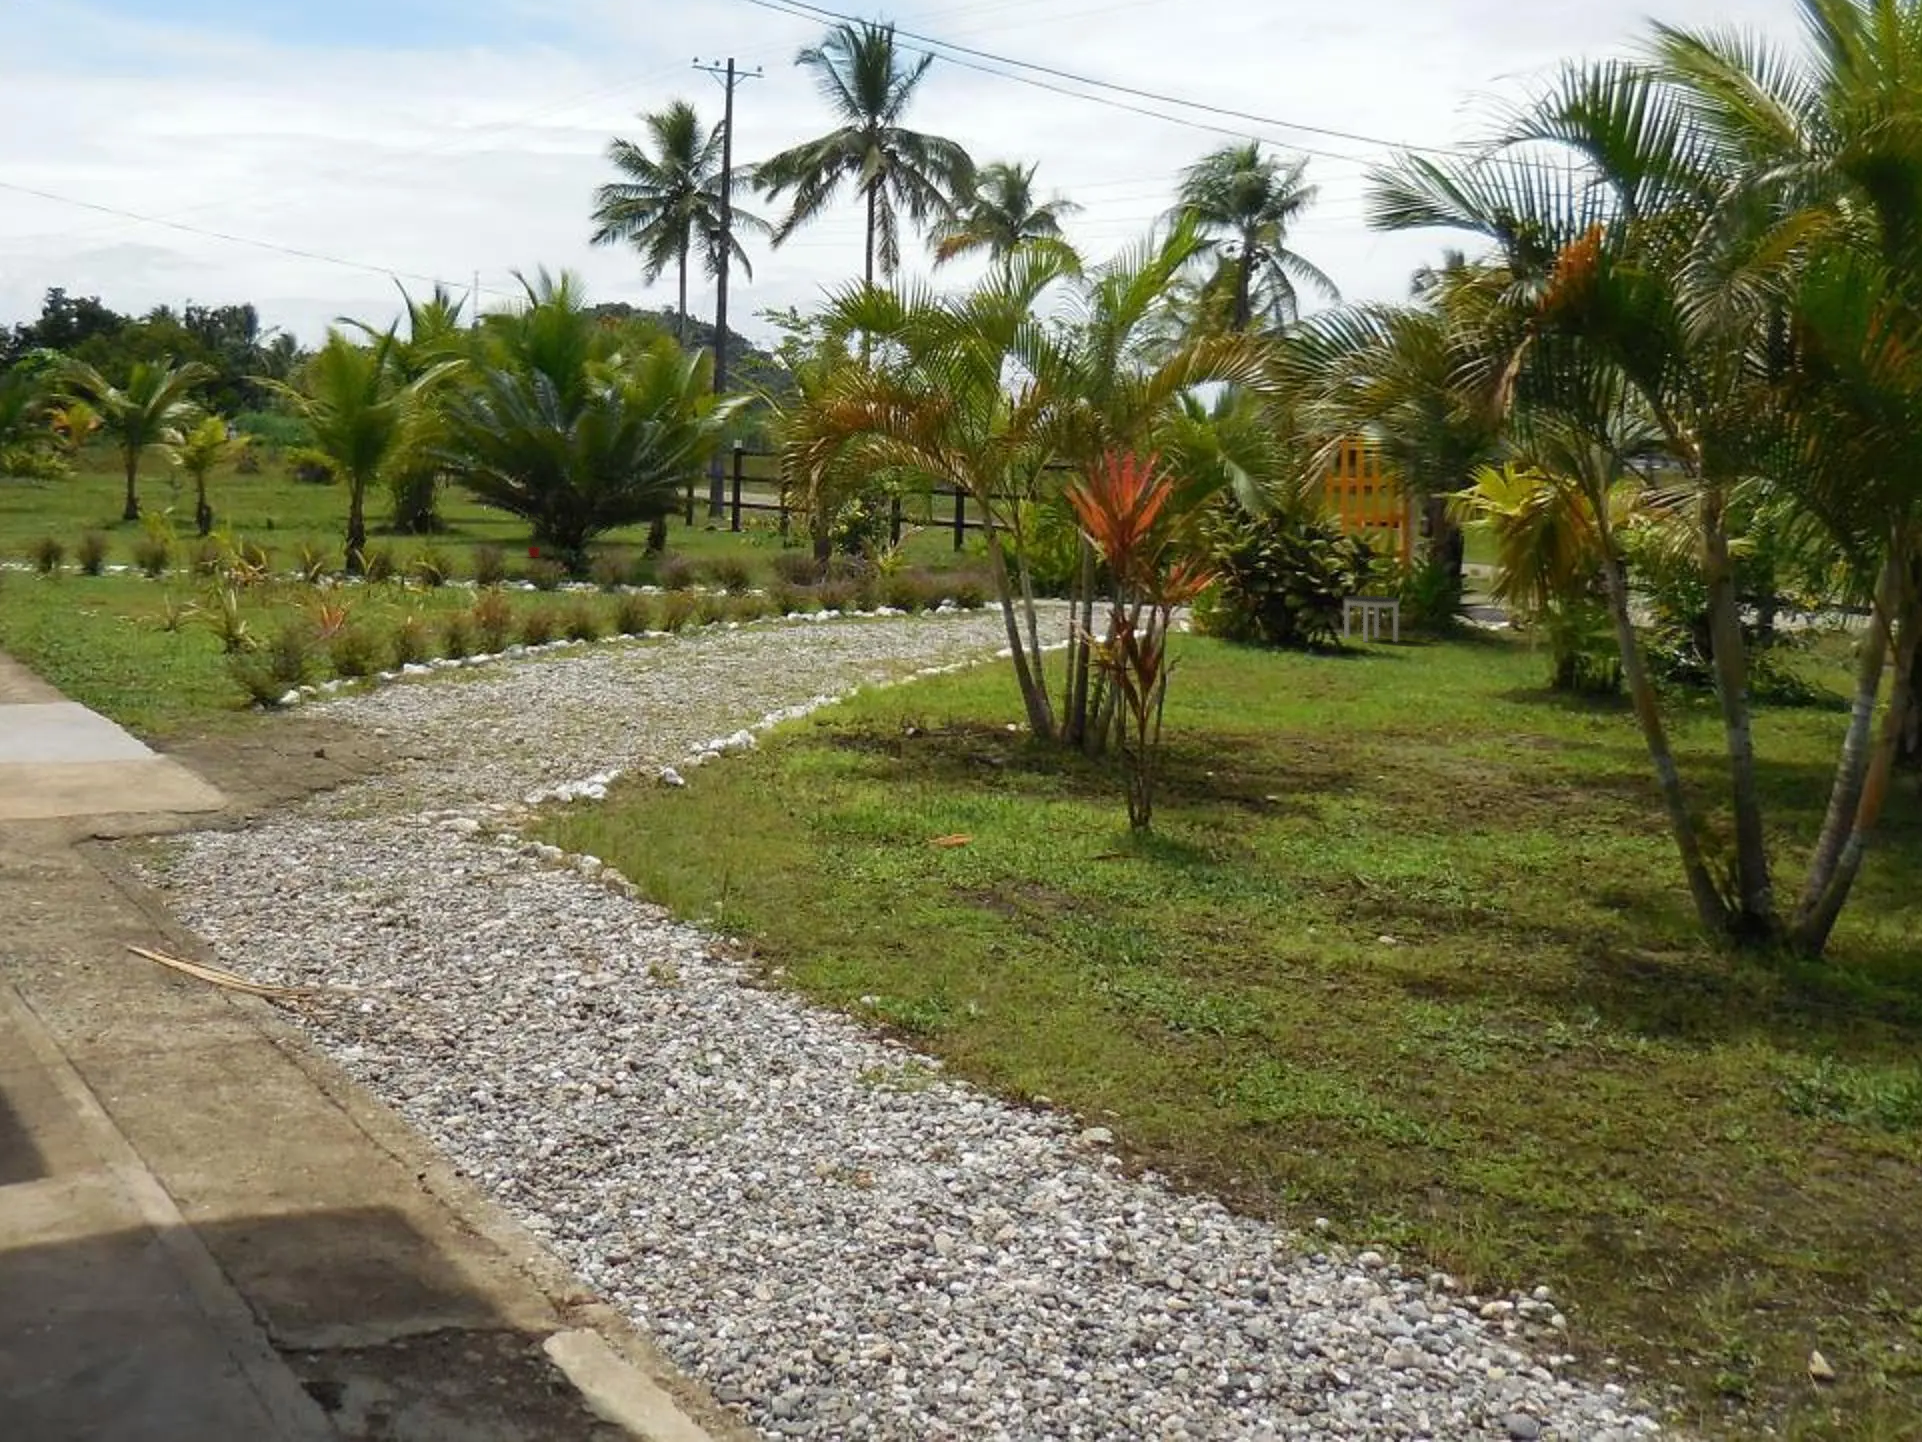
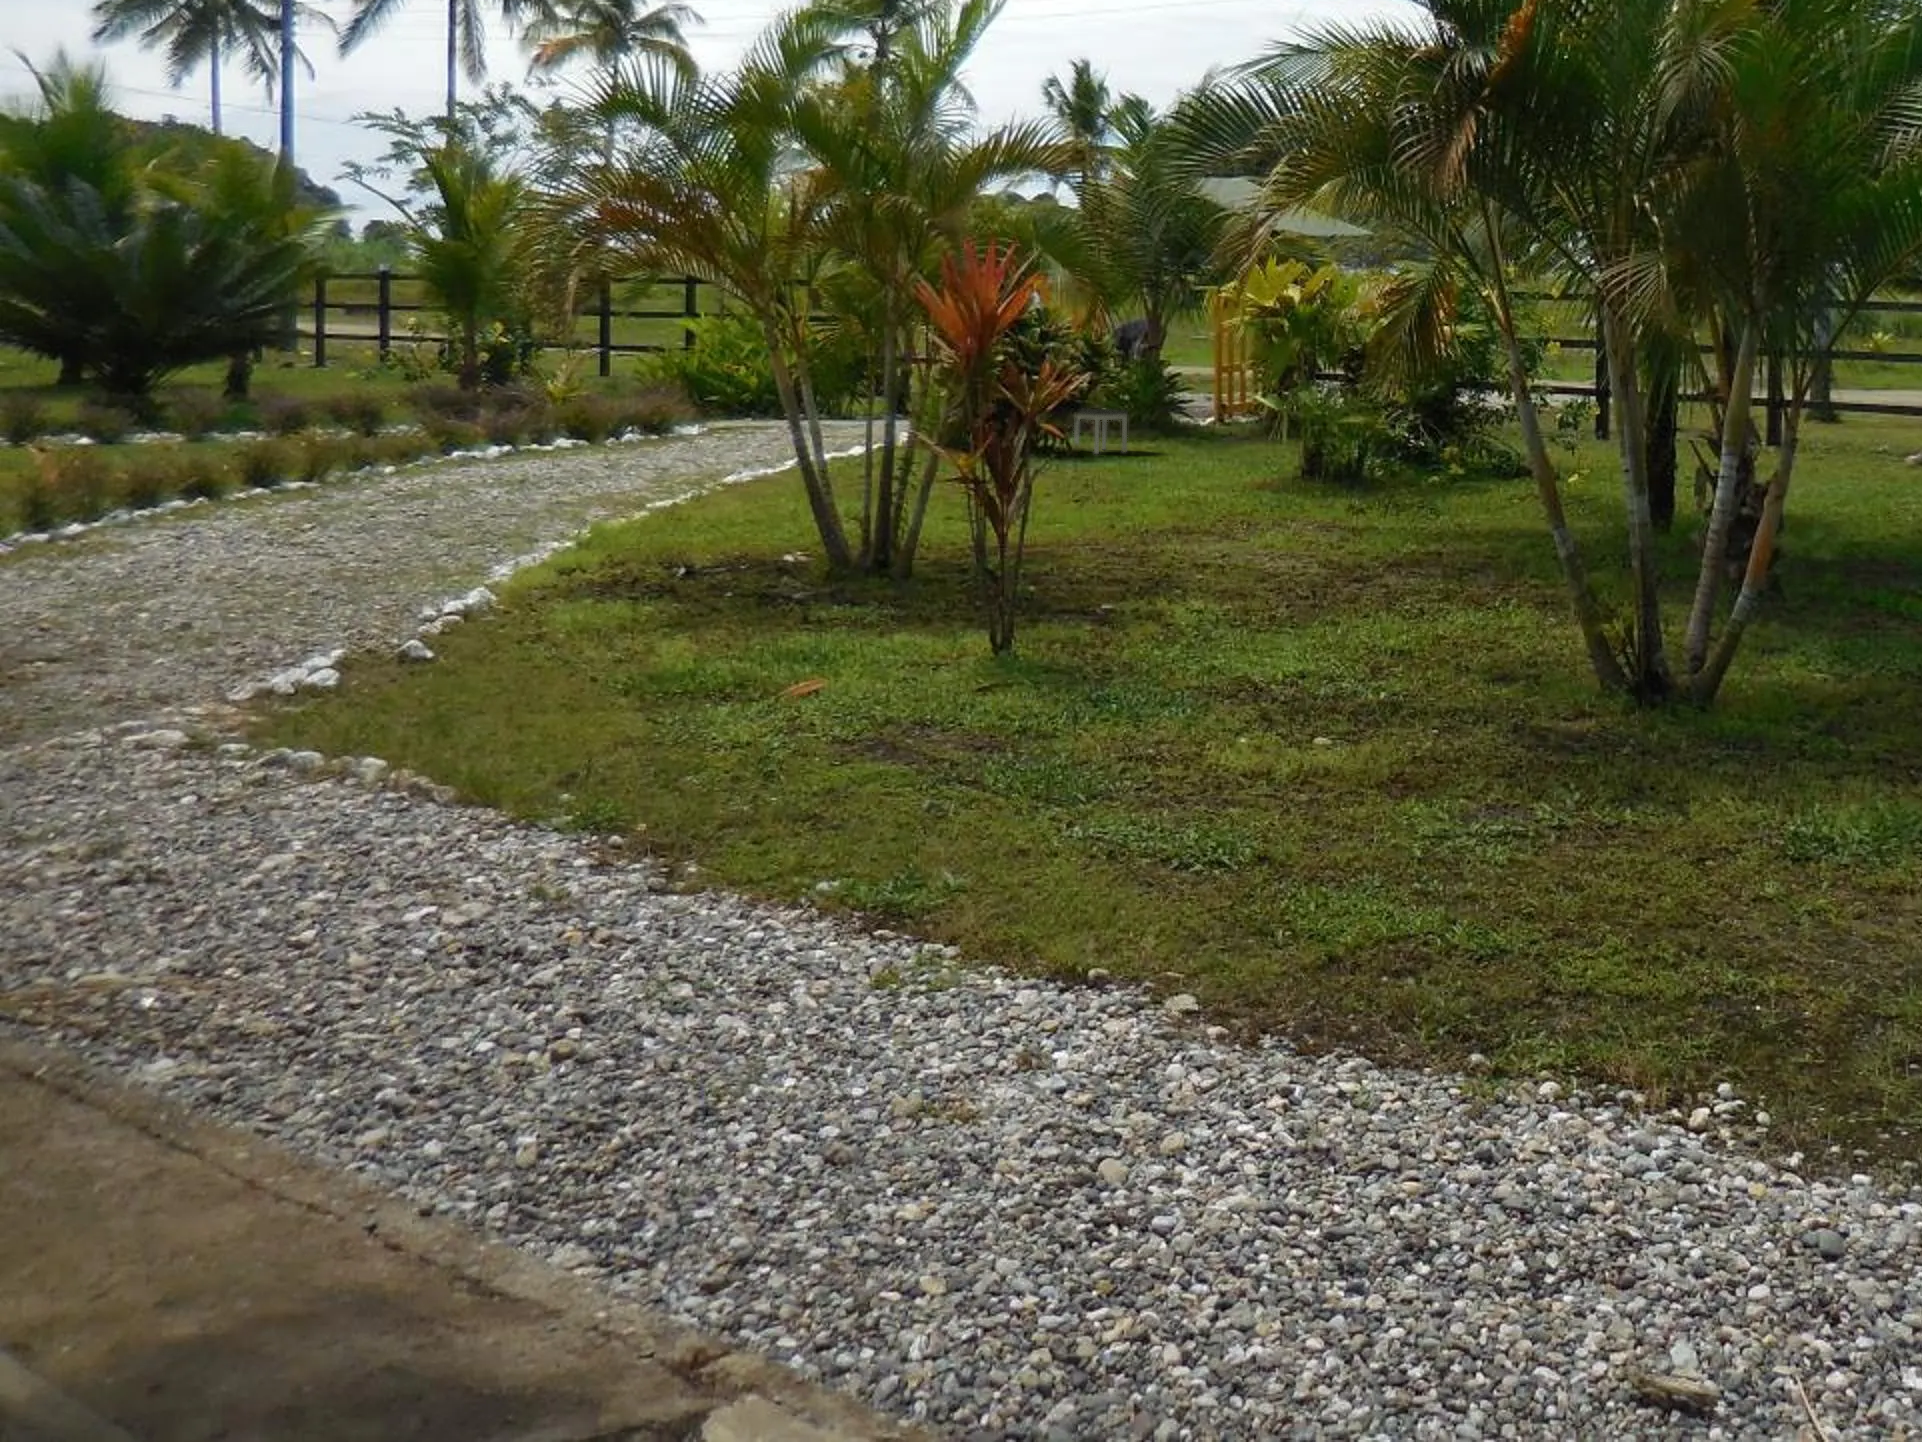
potted plant: present [523,514,544,557] -> none [51,347,96,401]

